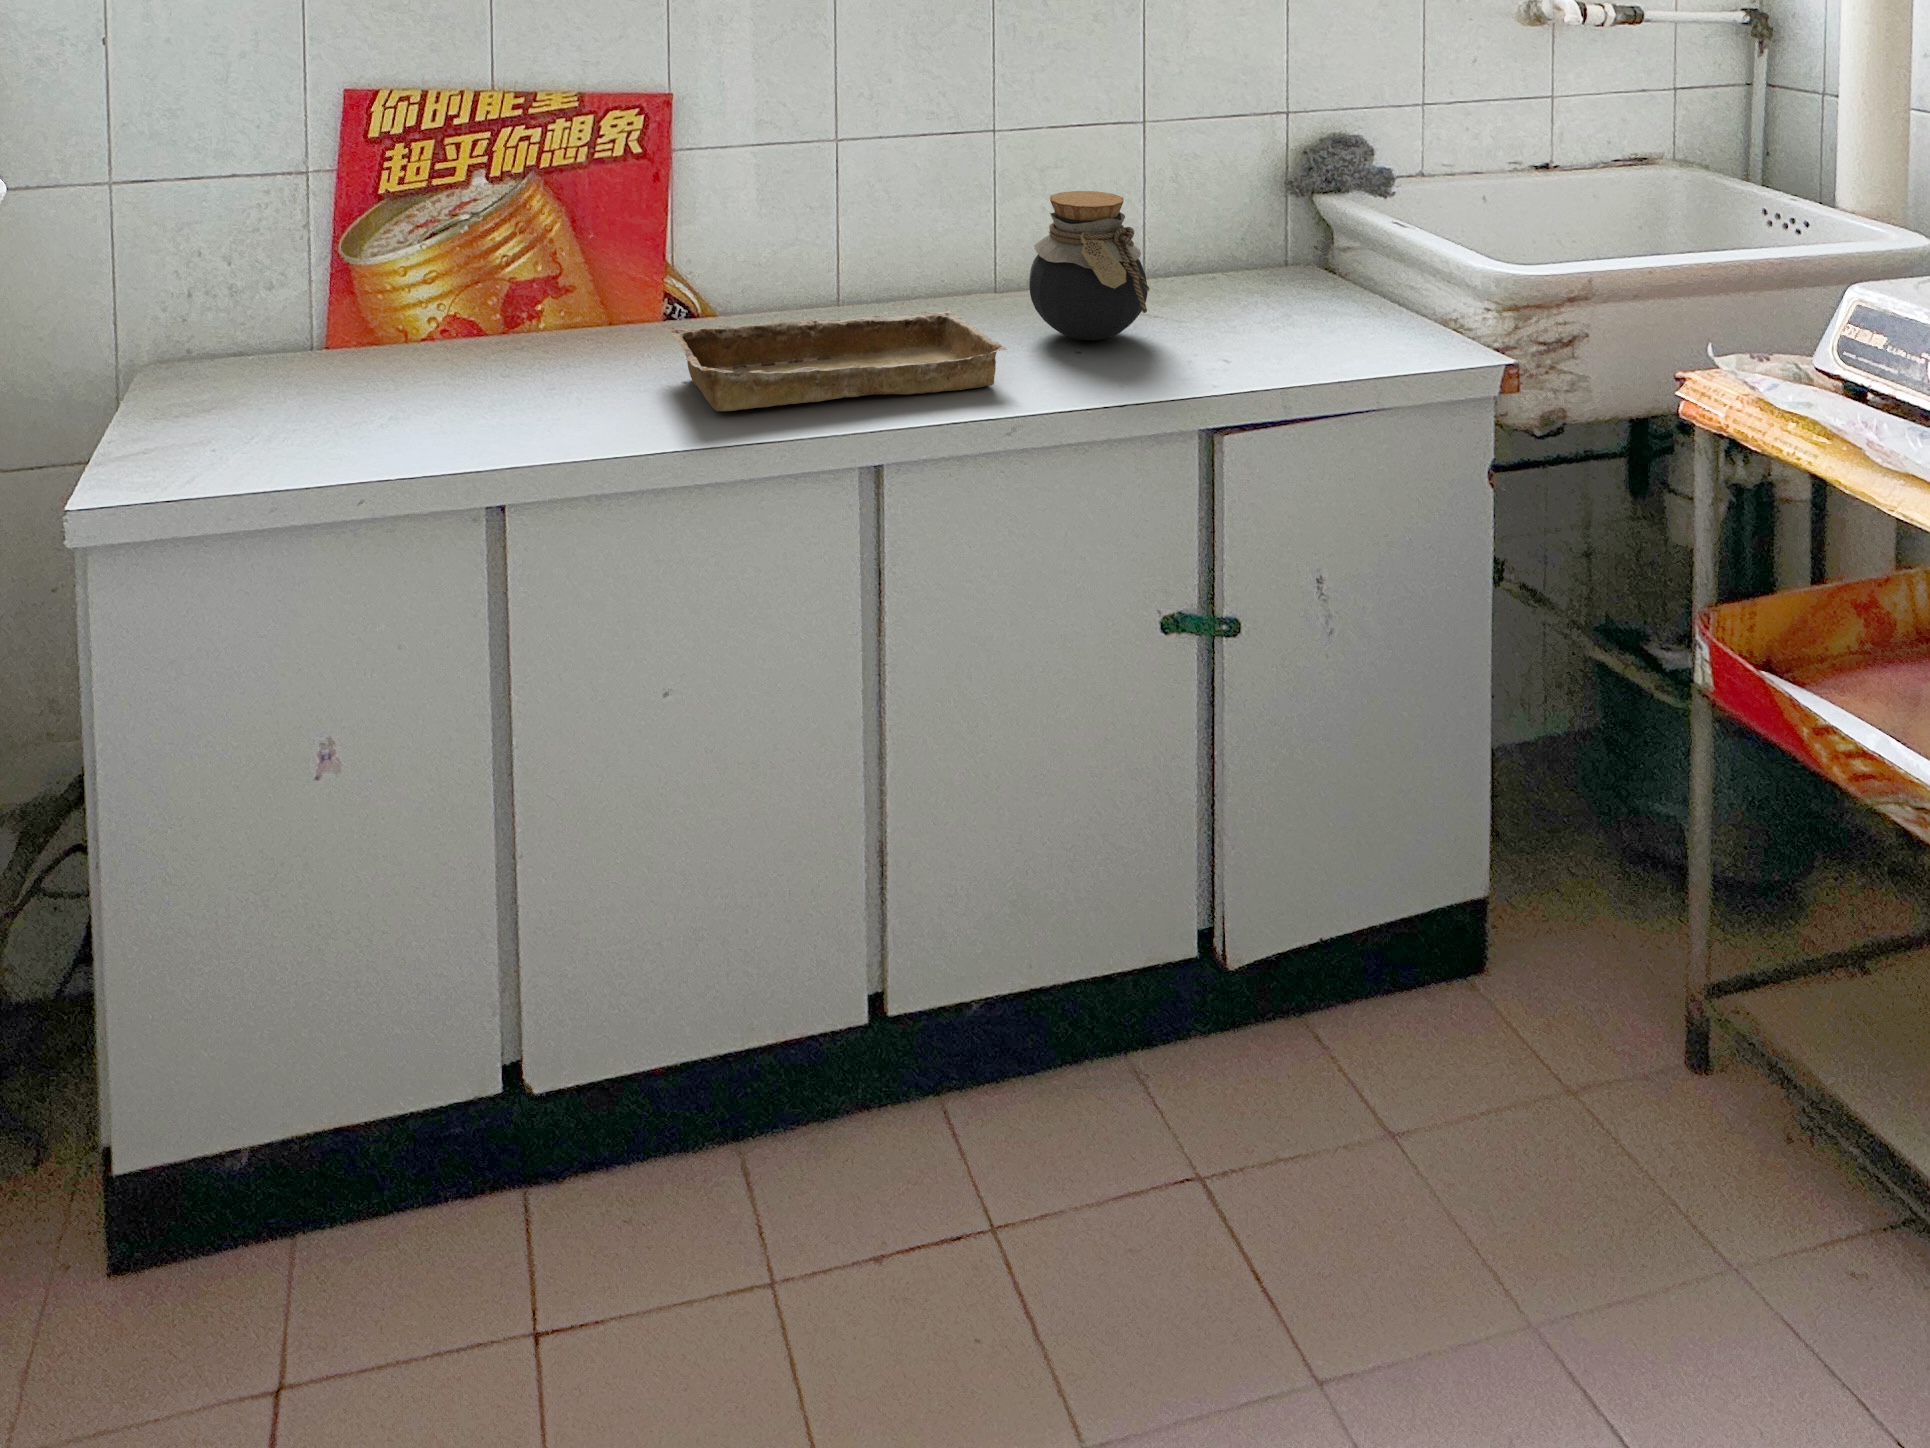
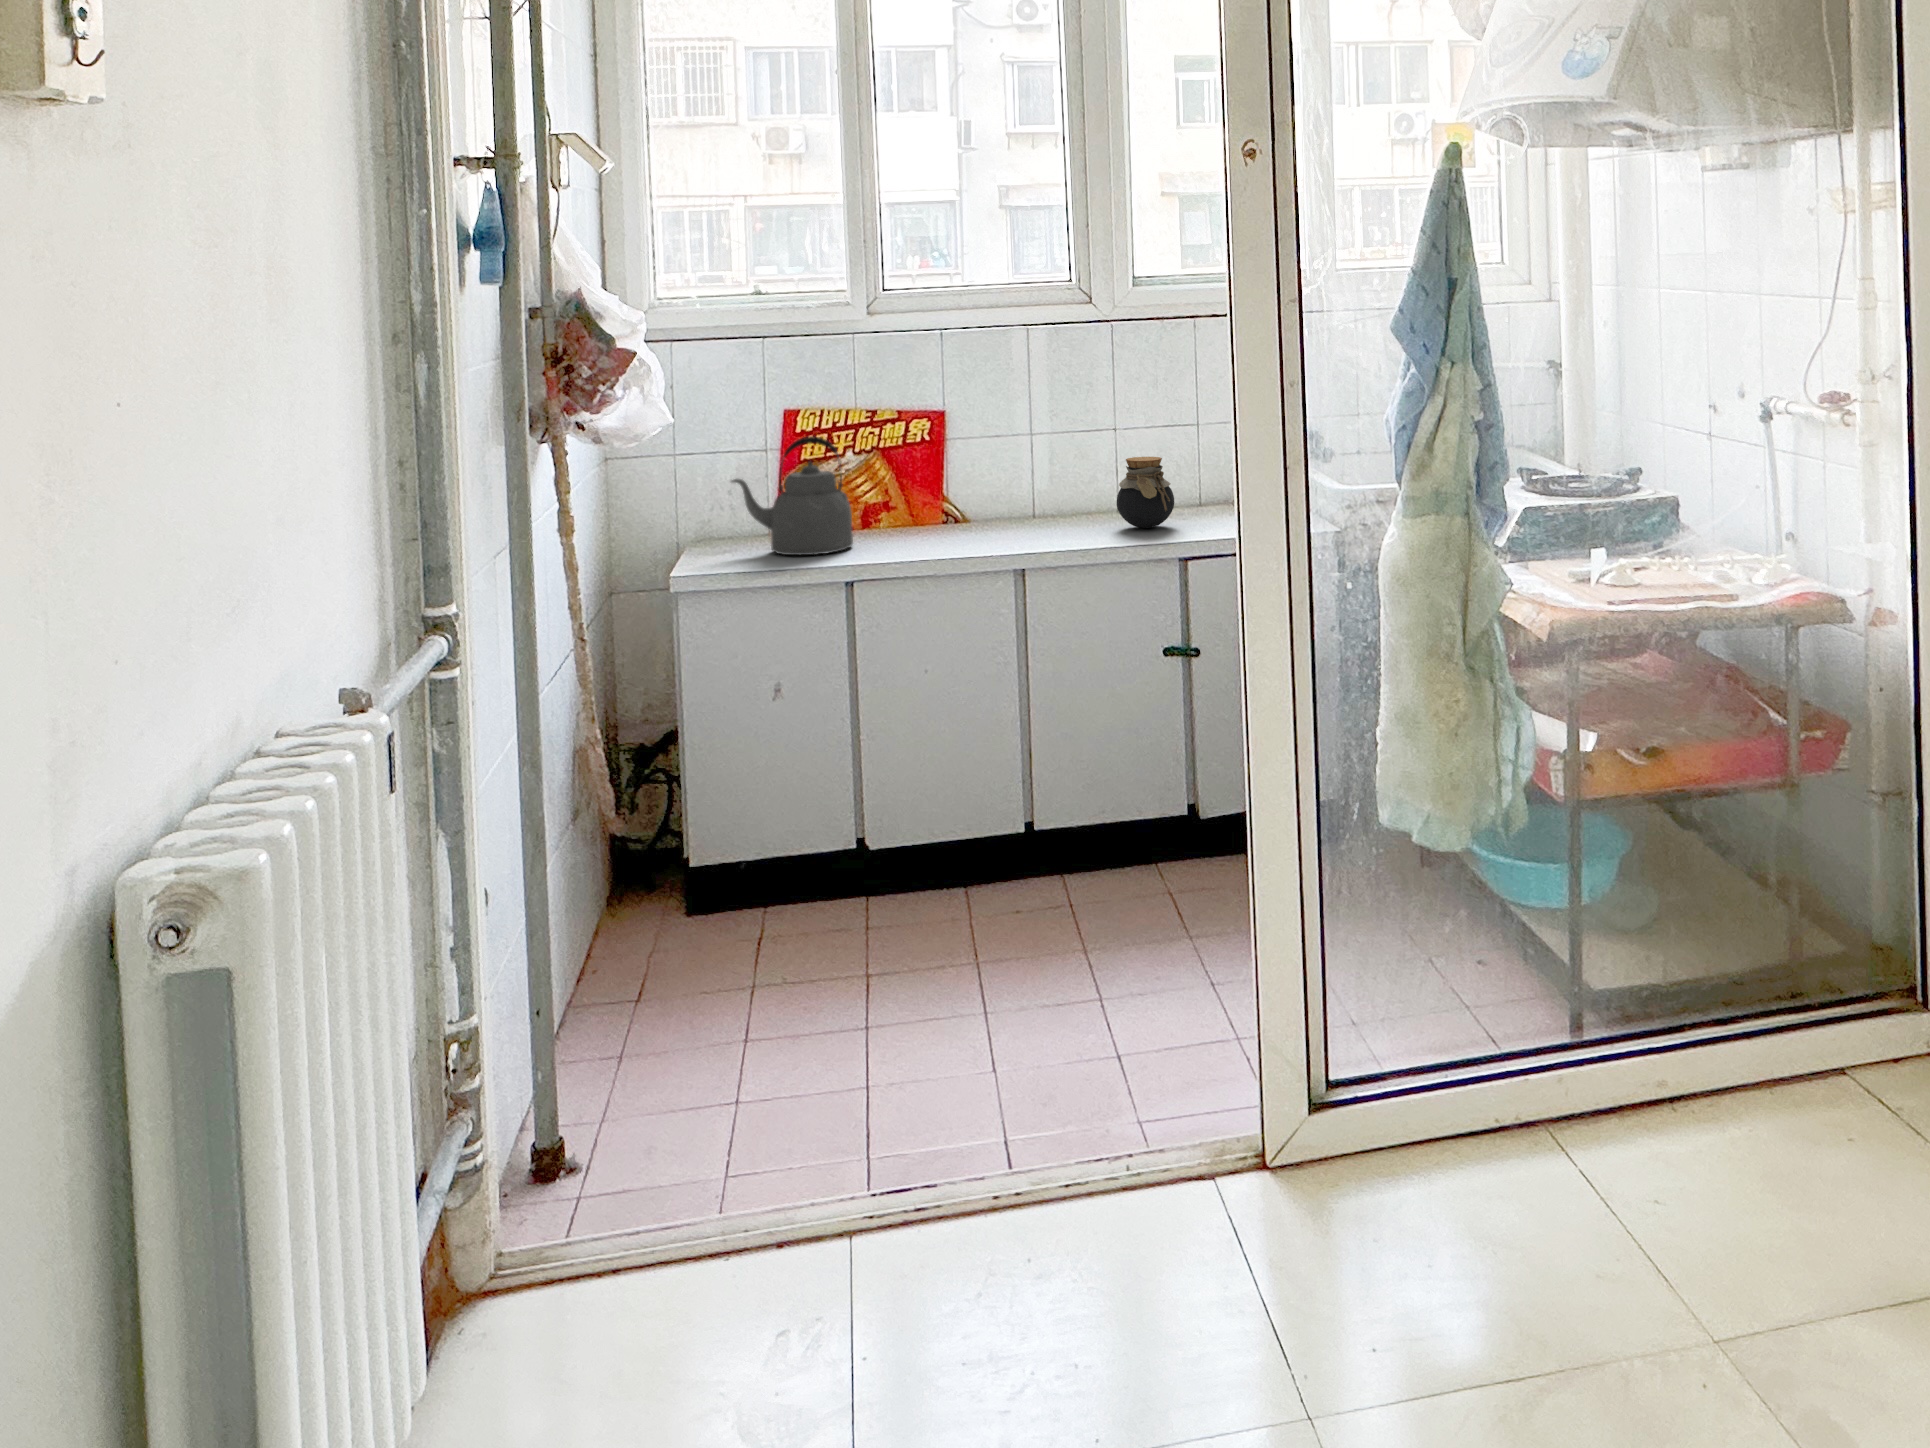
kettle: none [221,155,492,424] -> present [731,436,853,555]
tray: present [670,311,1007,411] -> none [937,515,1090,549]

